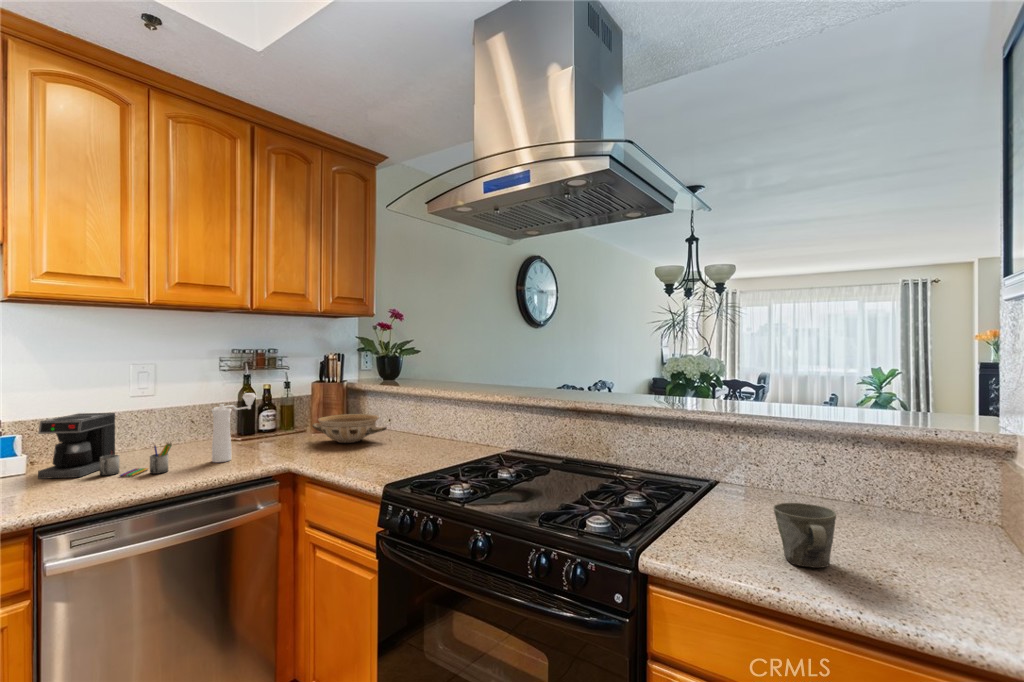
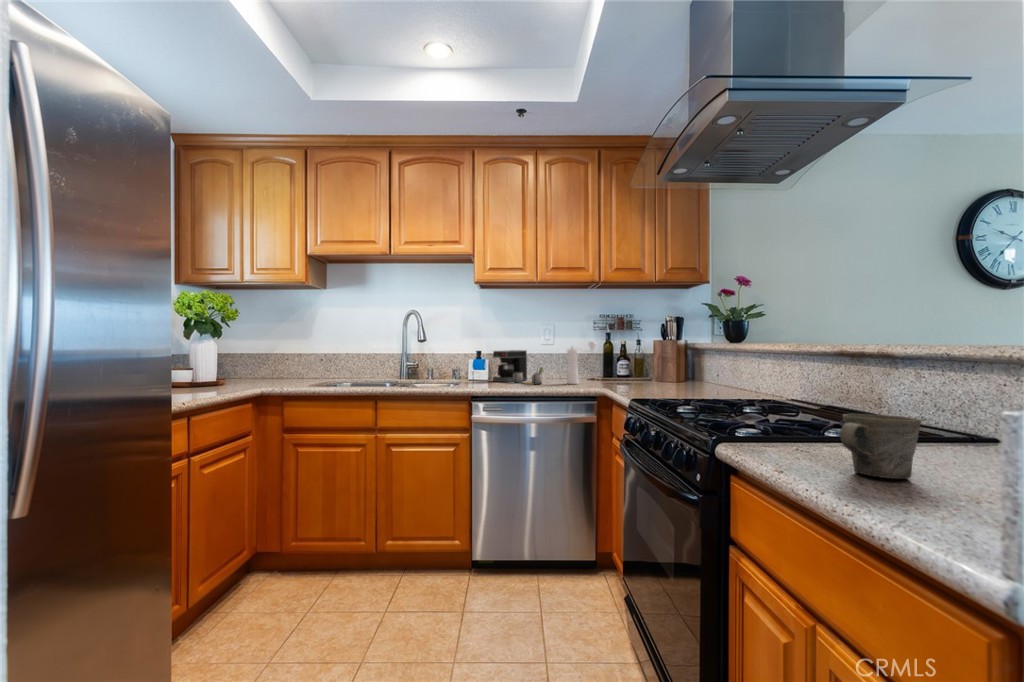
ceramic bowl: present [312,414,387,443] -> none [641,364,693,385]

